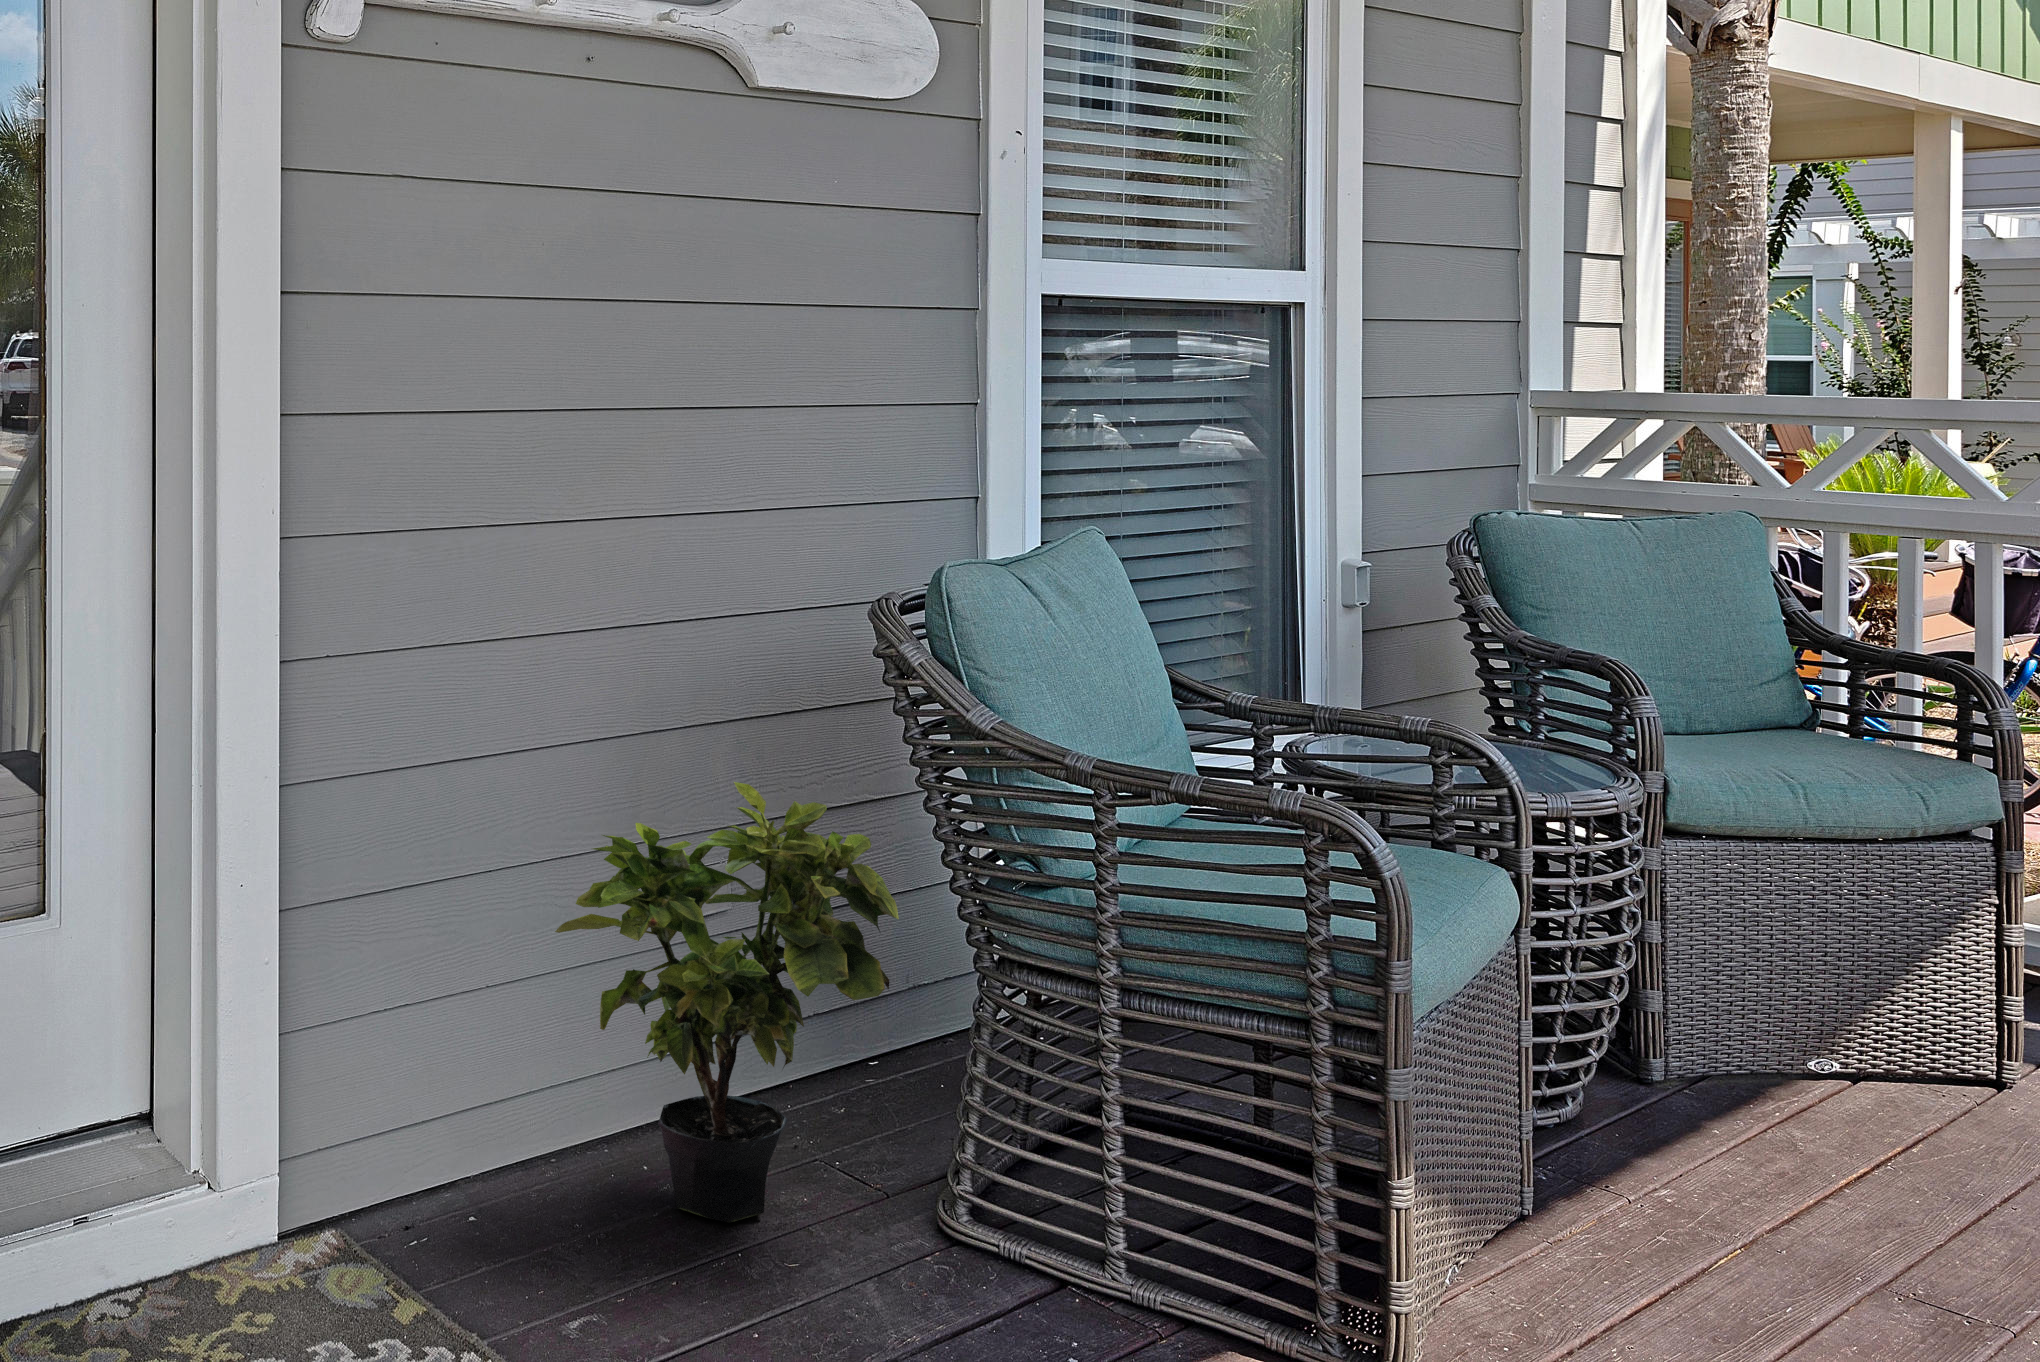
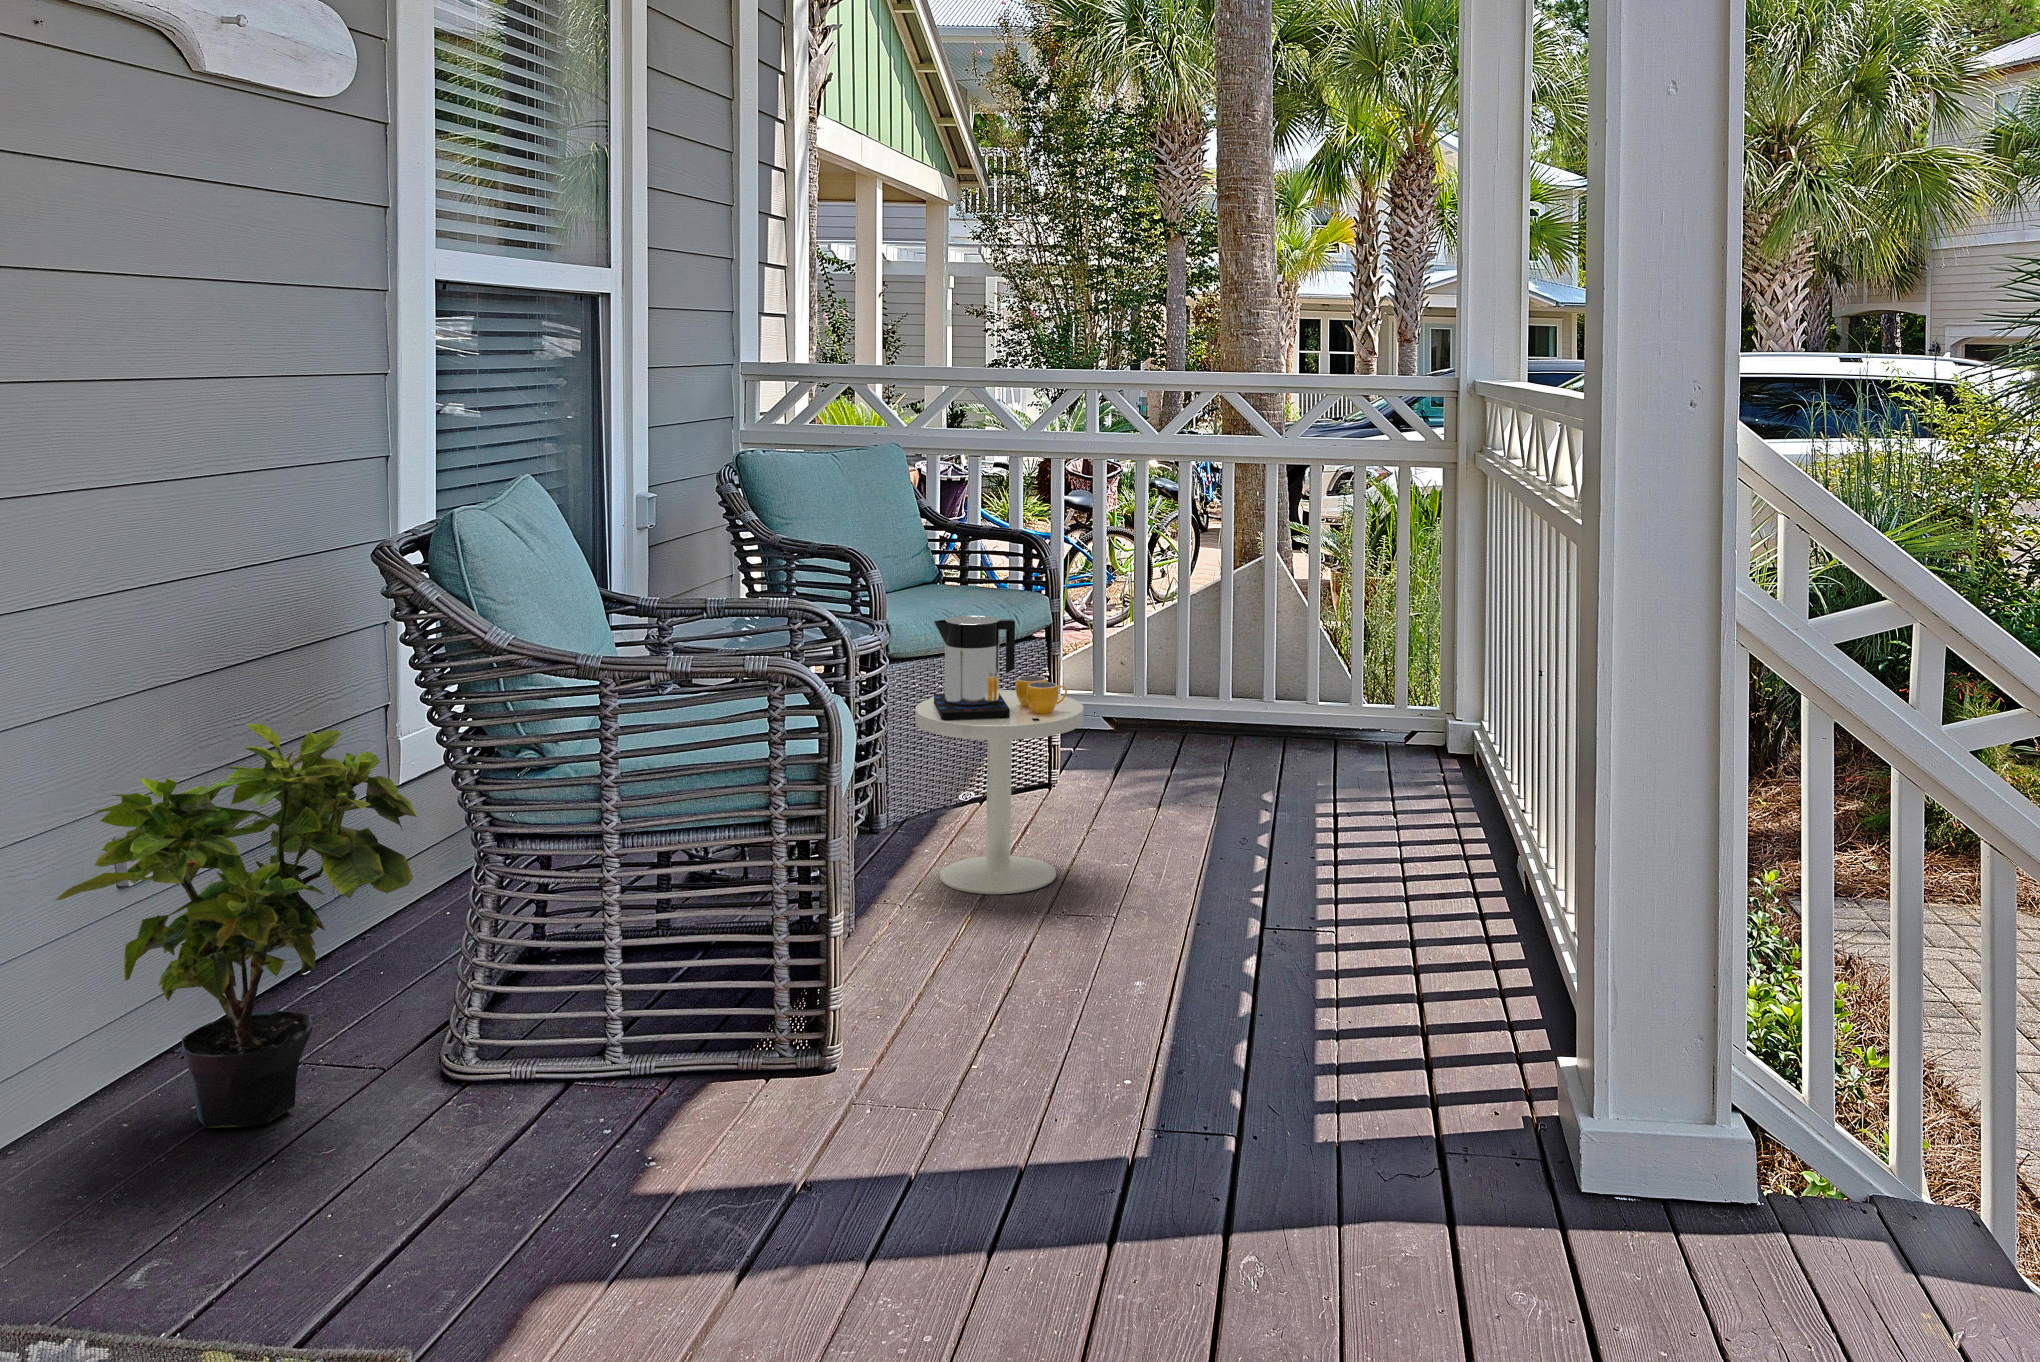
side table: none [1668,778,1969,1221] -> present [915,616,1084,894]

